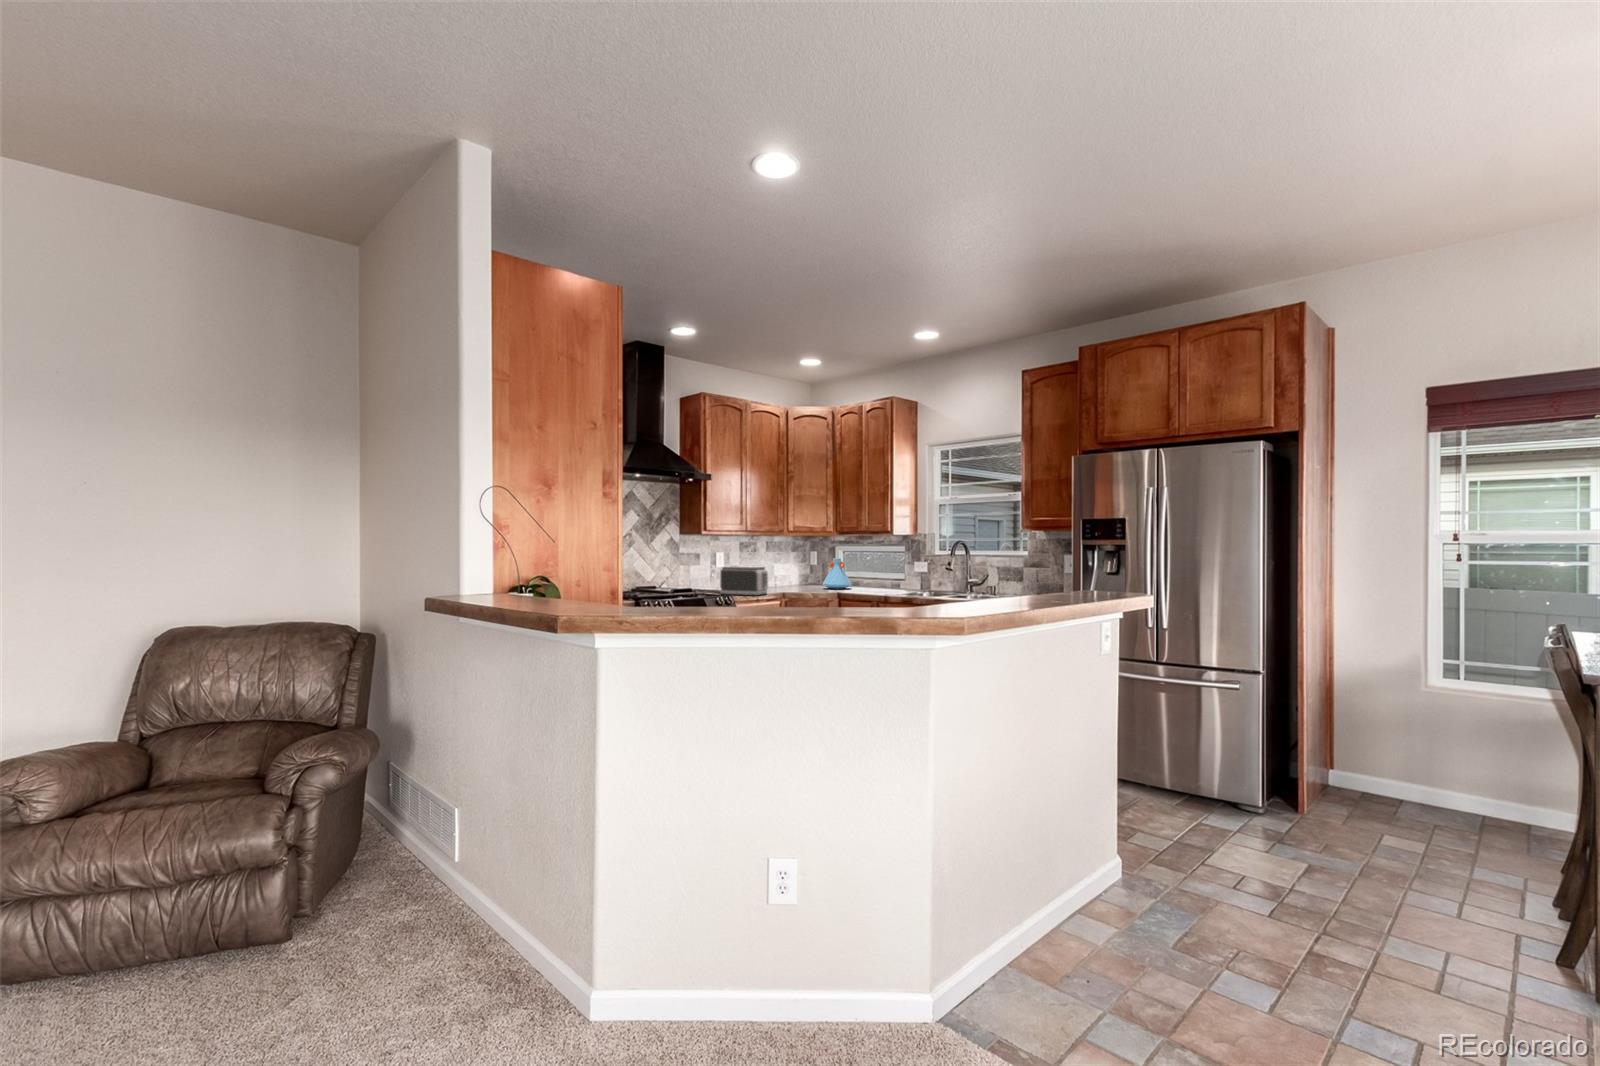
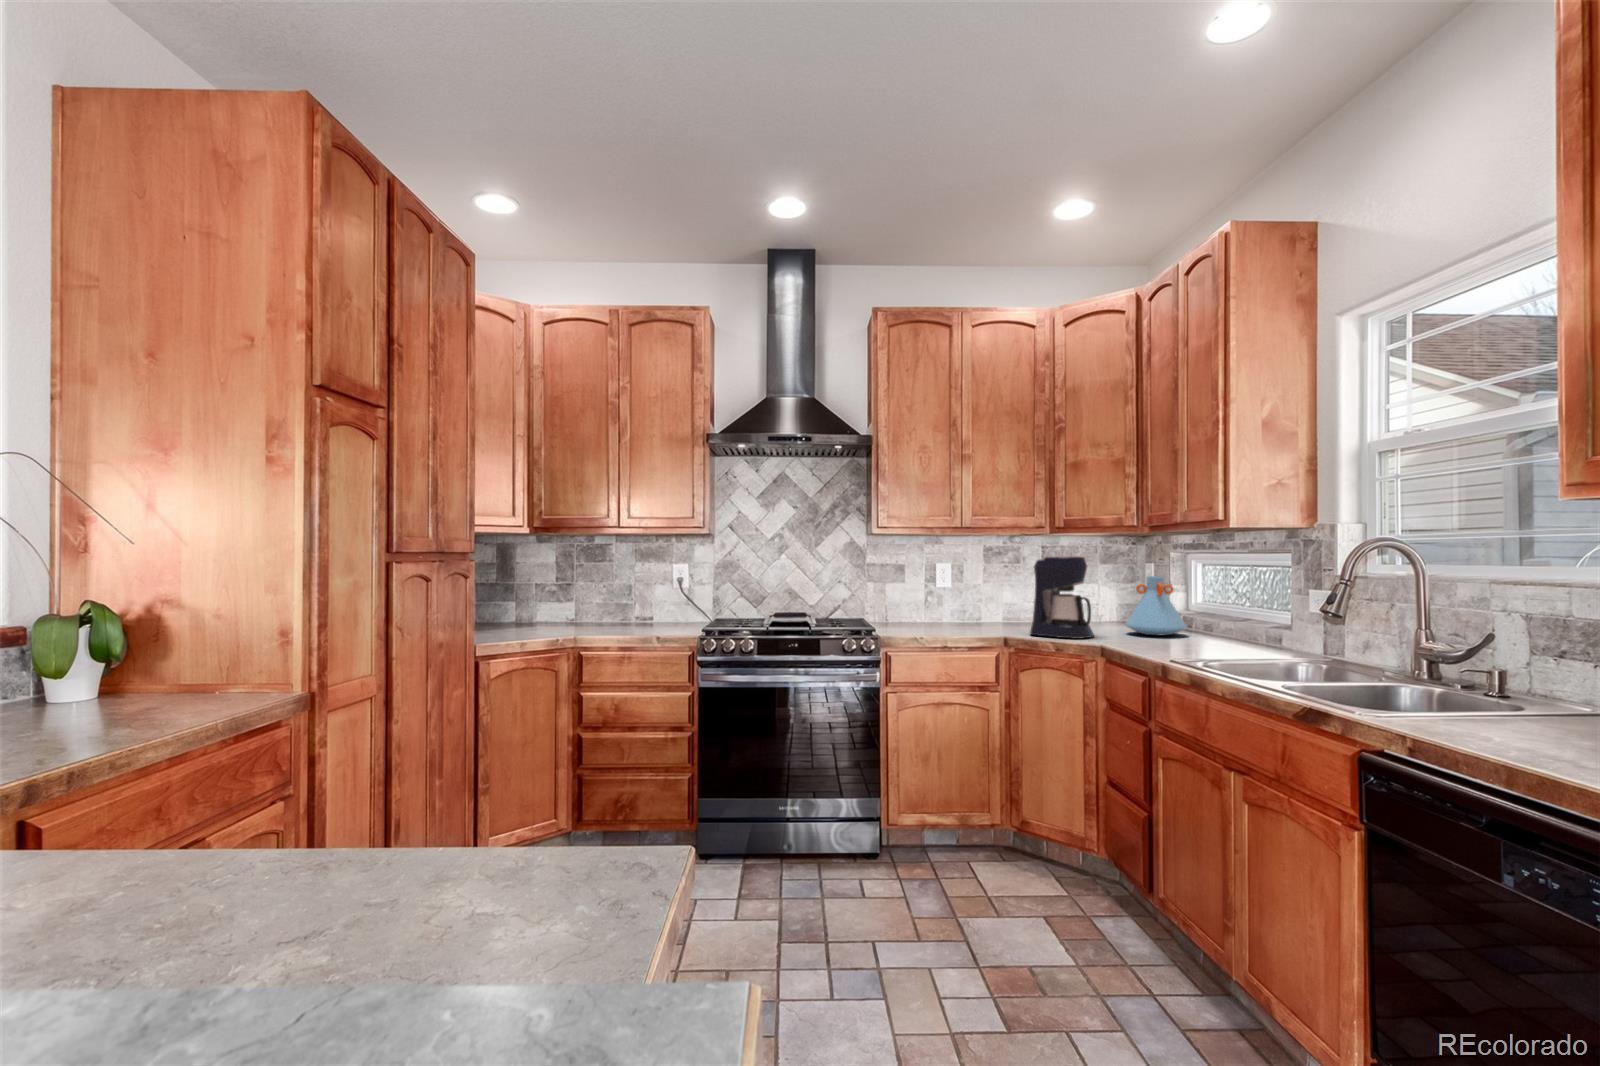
coffee maker: none [786,548,818,592] -> present [1030,556,1094,639]
toaster: present [720,566,768,596] -> none [900,586,974,639]

